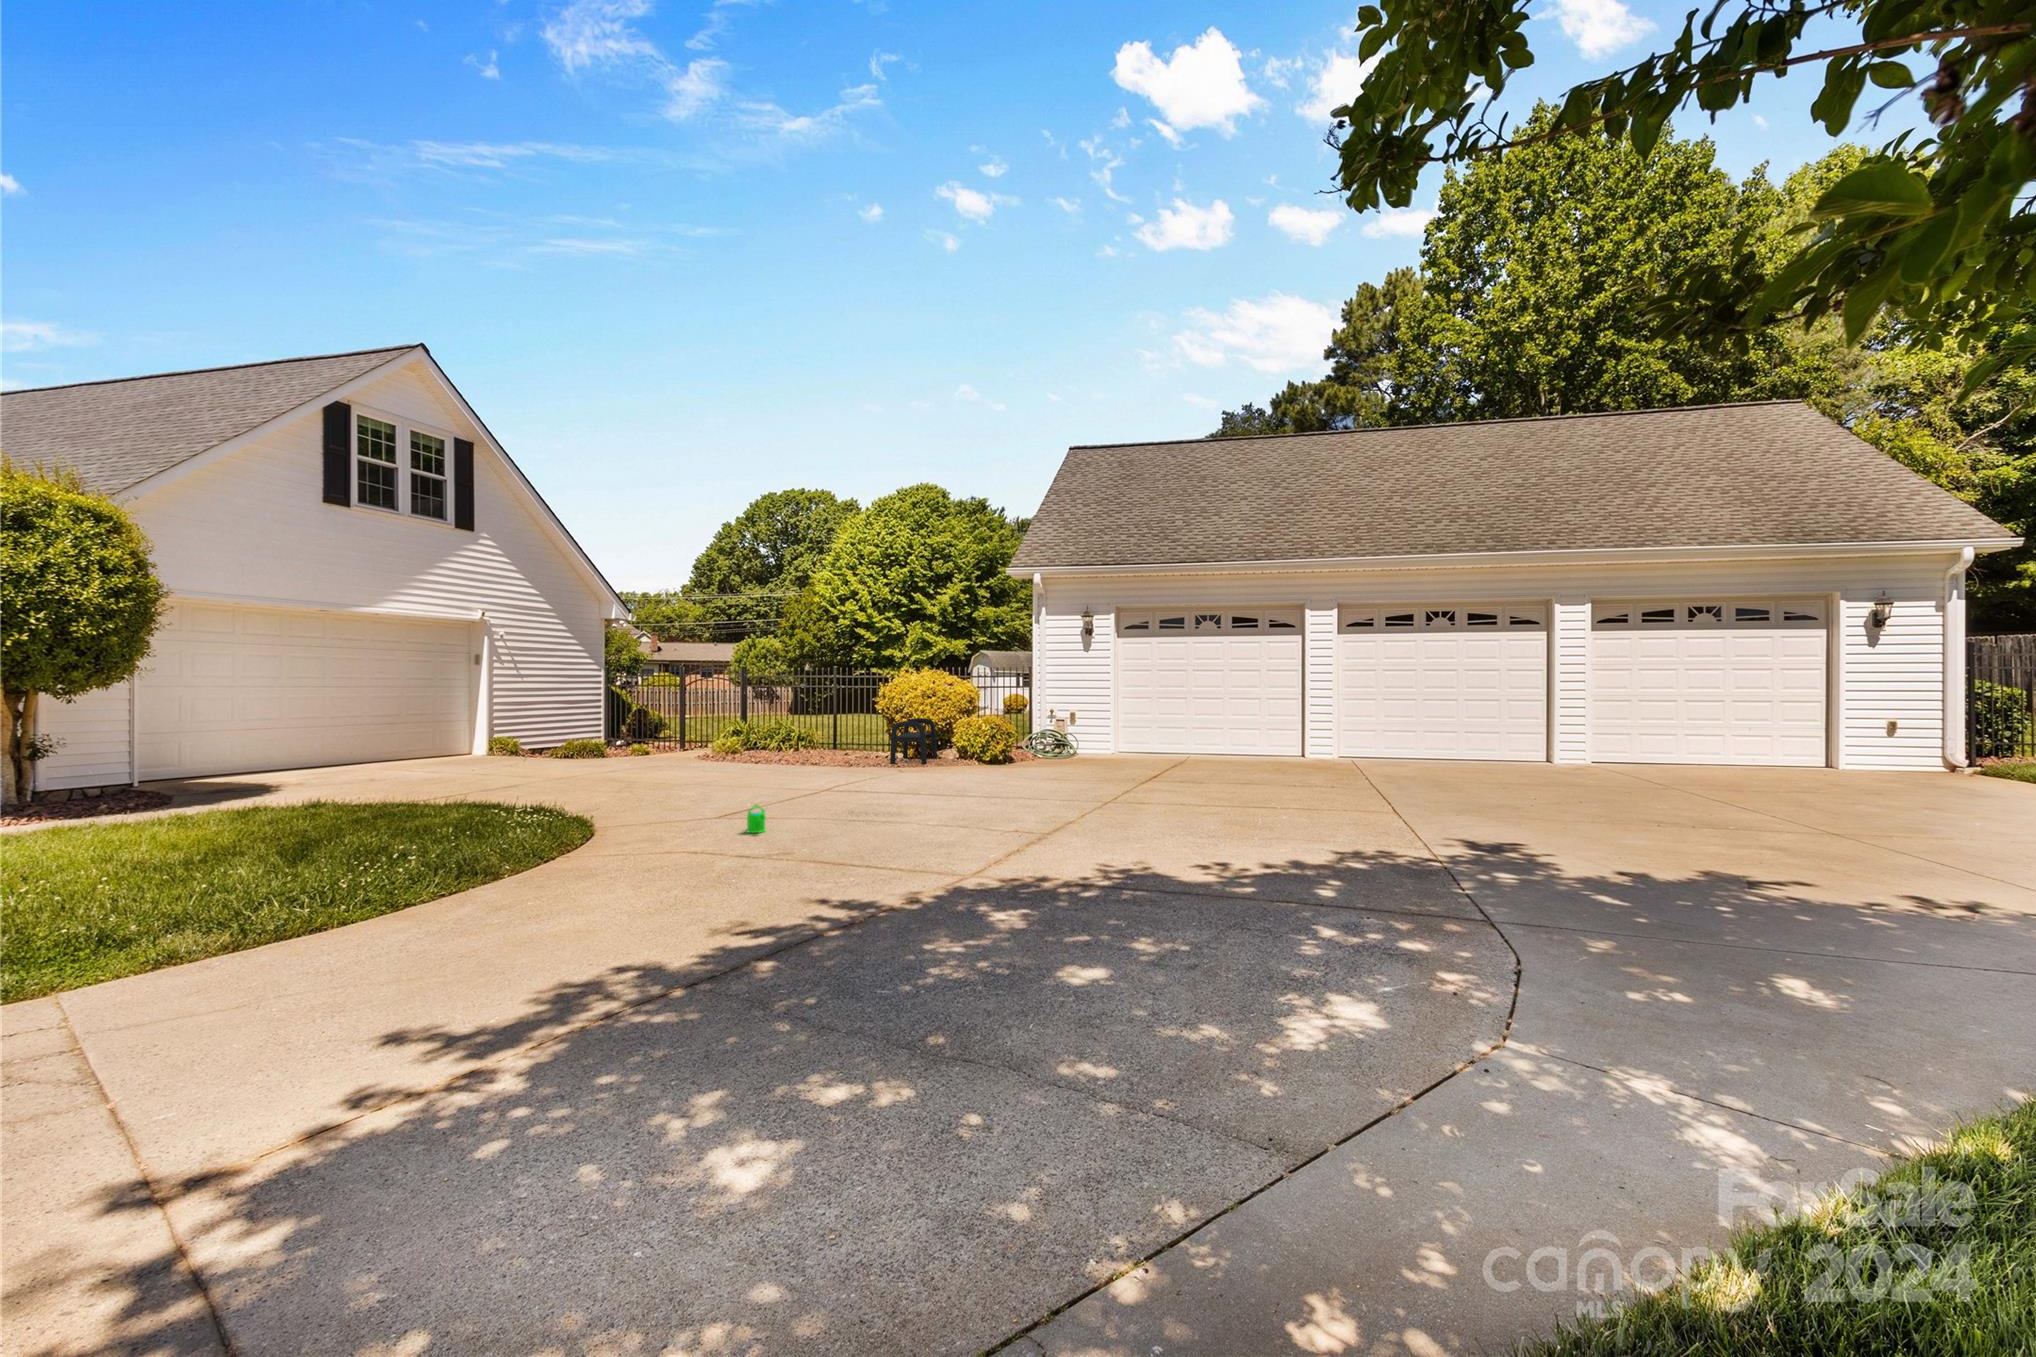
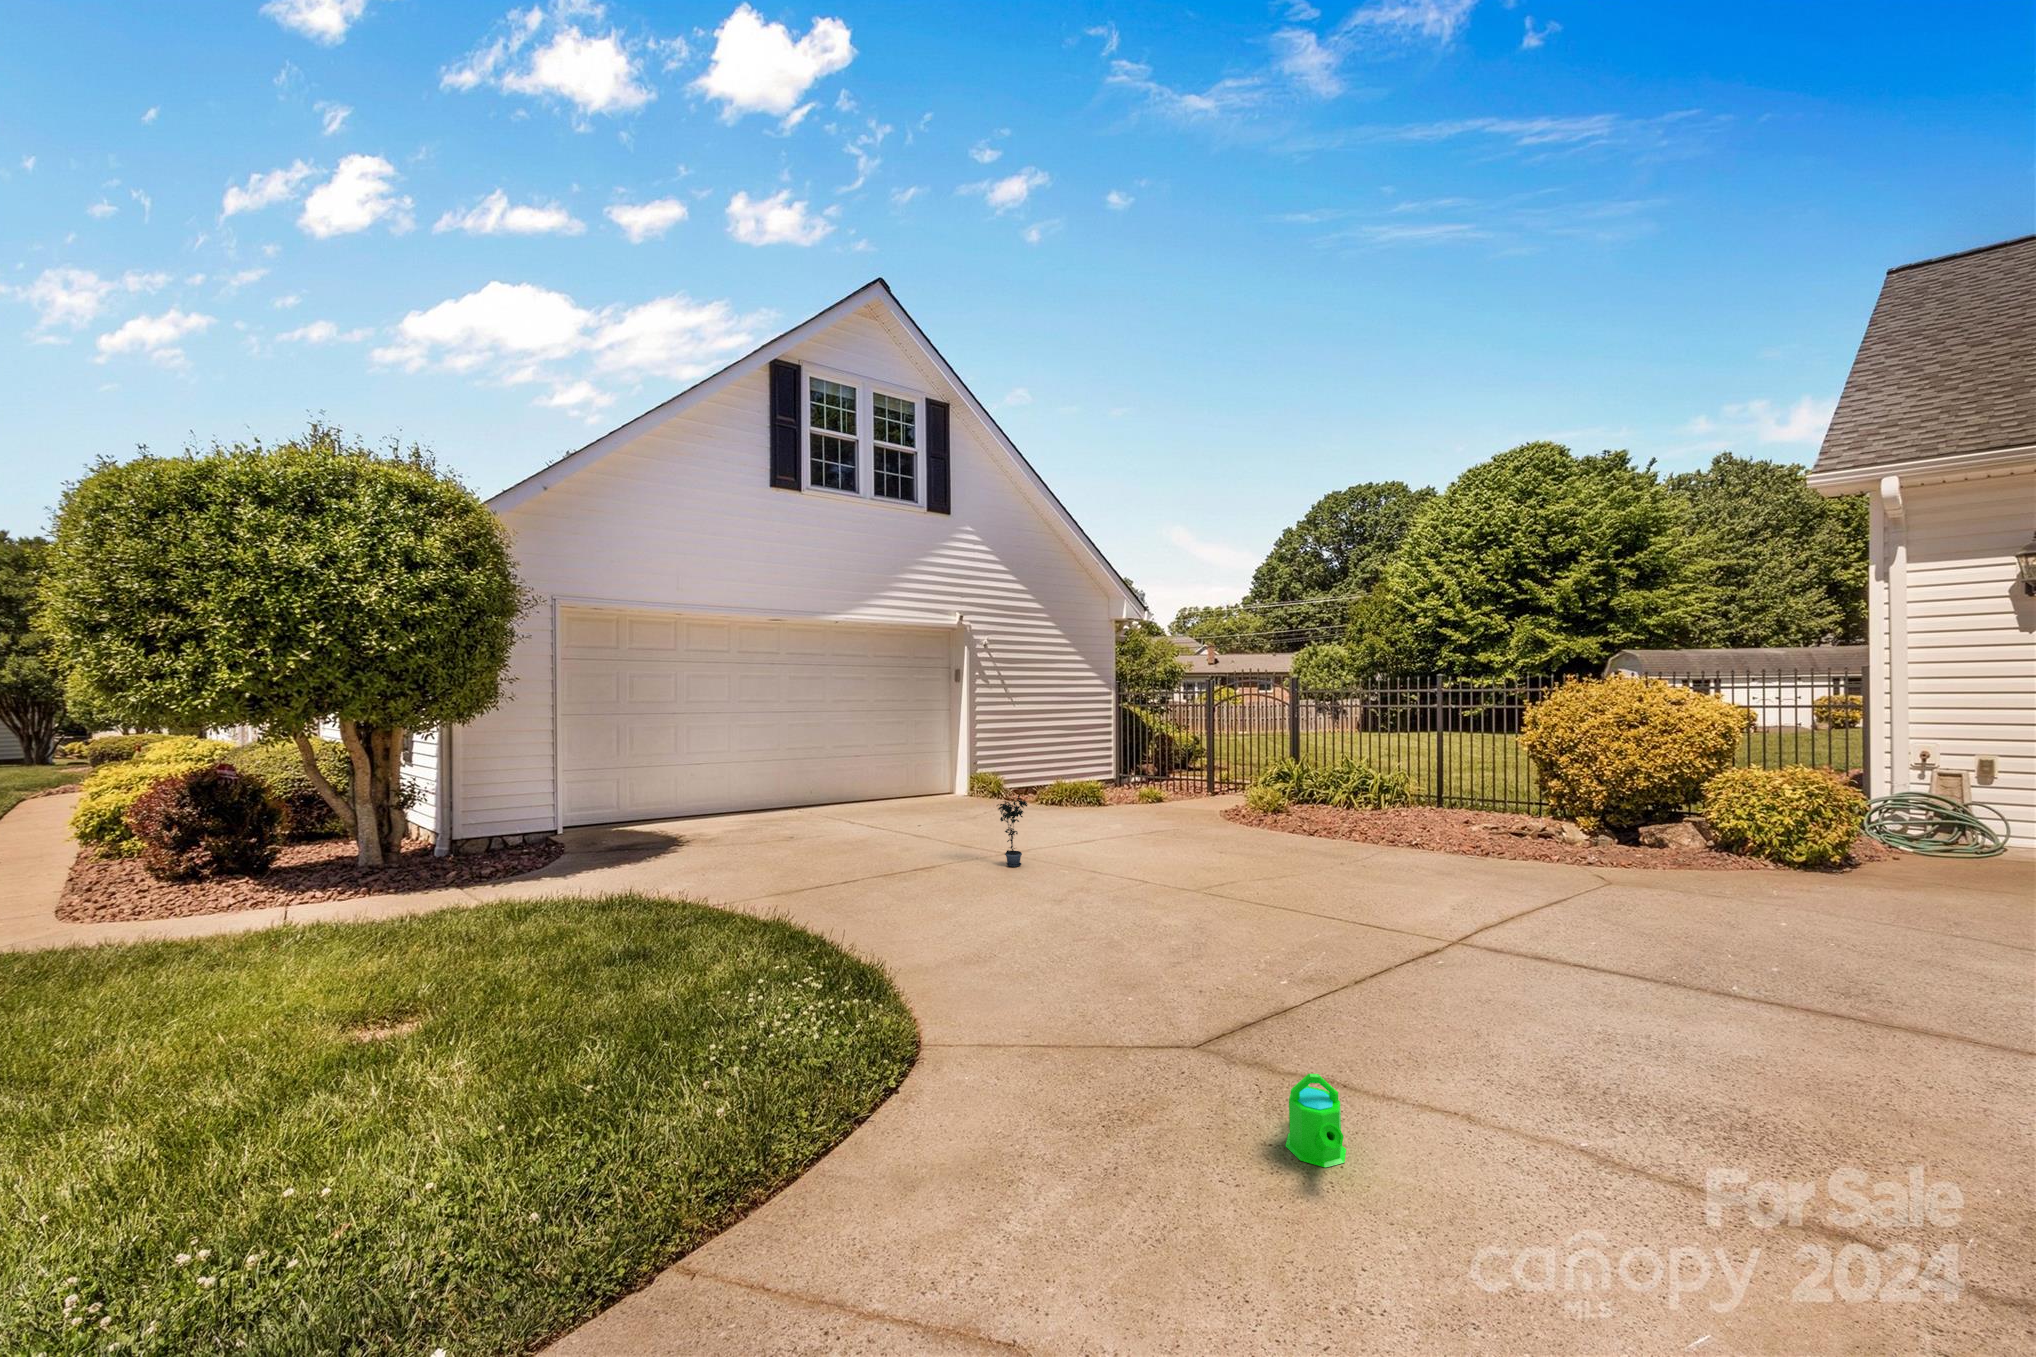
bench: present [890,718,937,764] -> none [1561,765,1655,856]
potted plant: none [530,746,555,799] -> present [997,795,1027,867]

